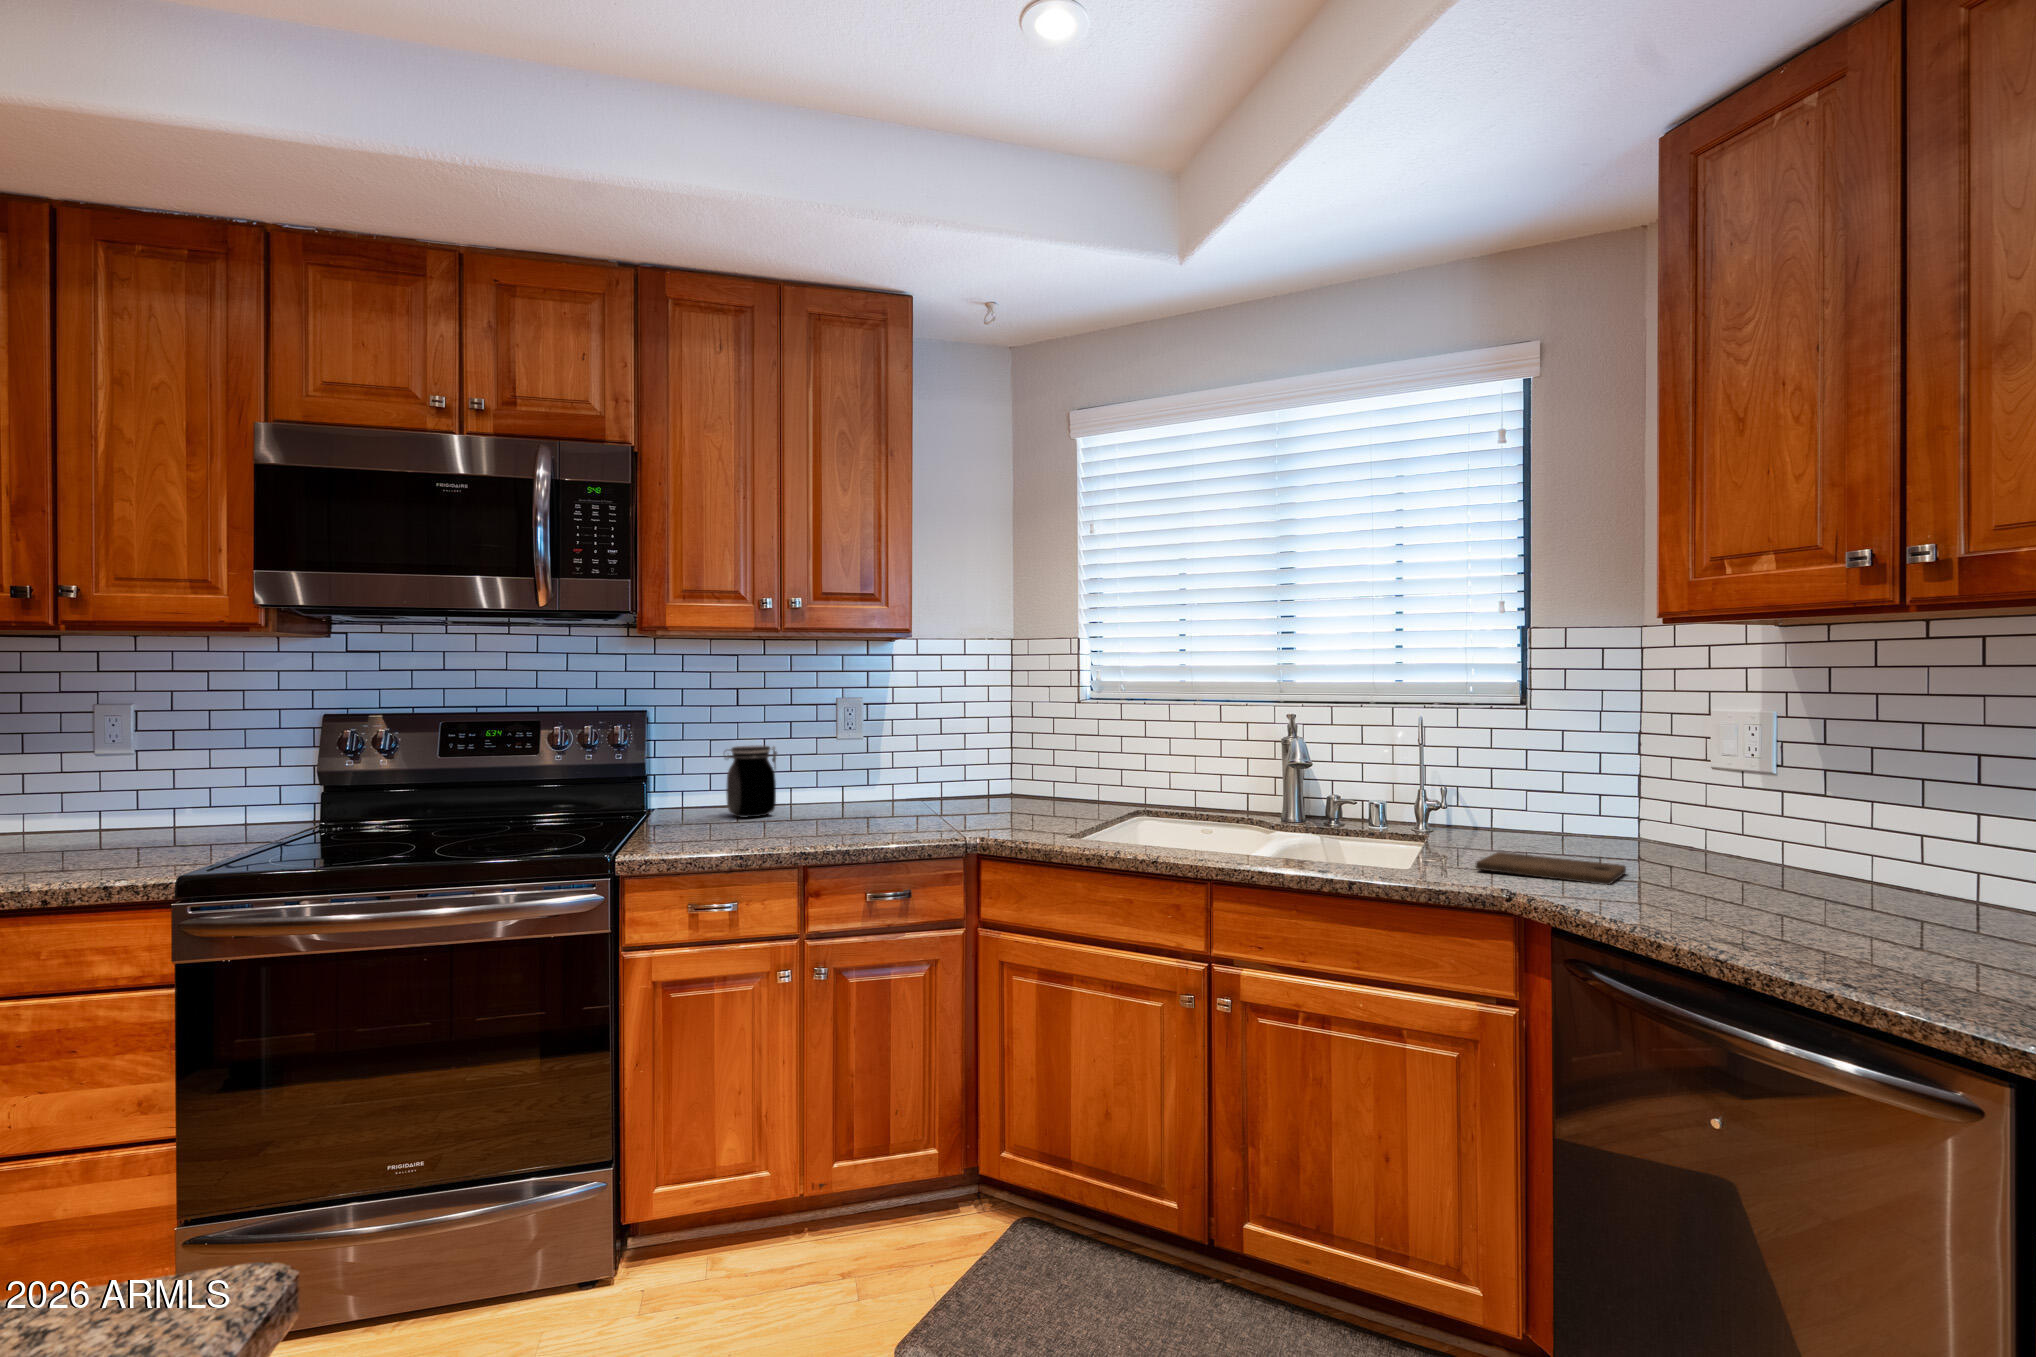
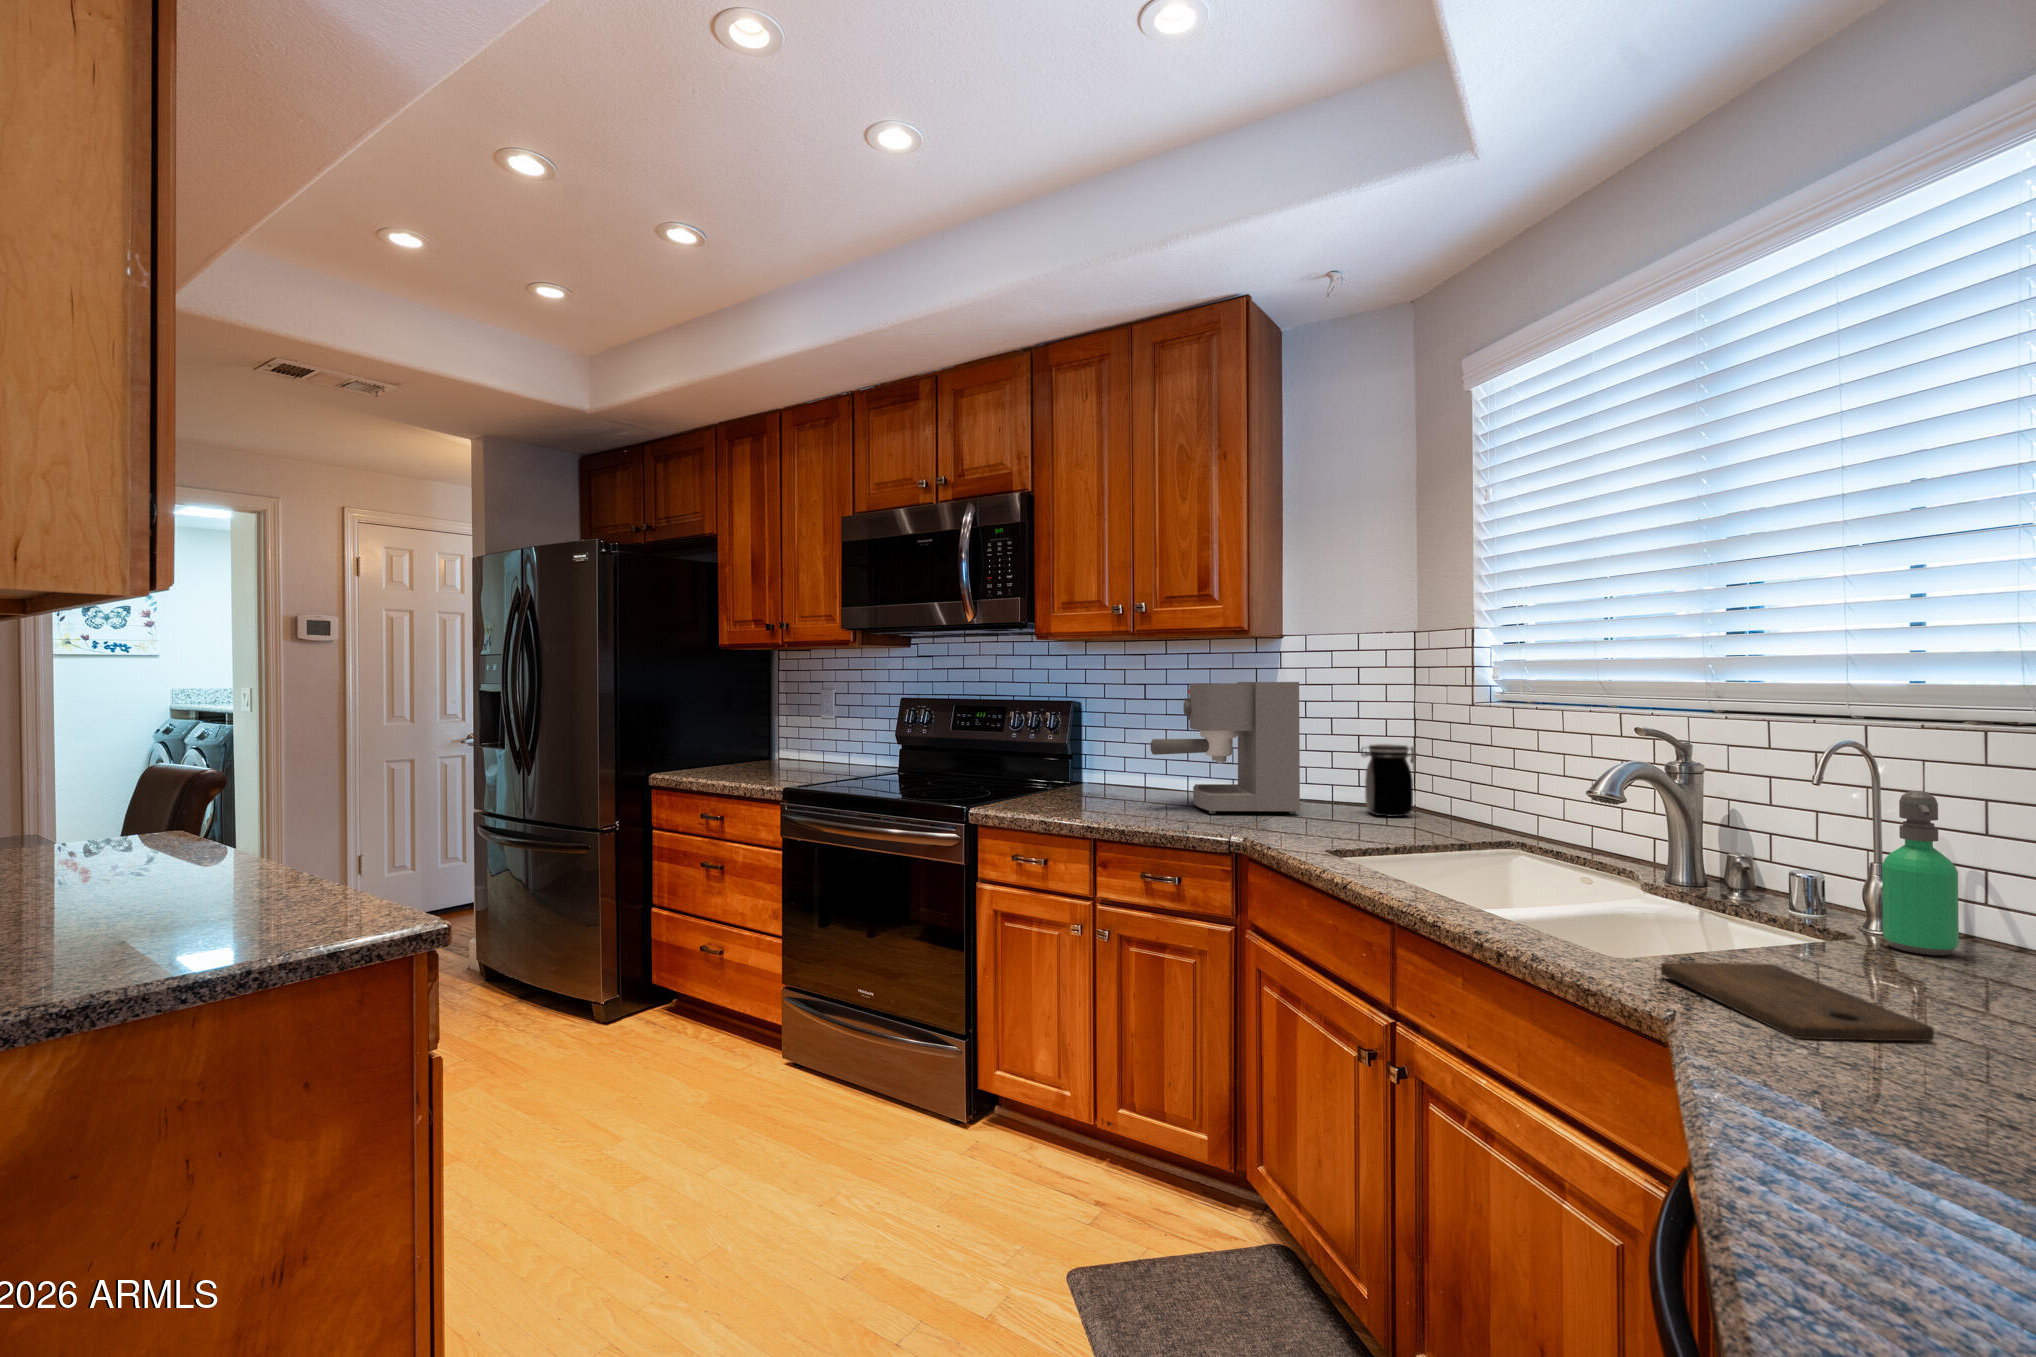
coffee maker: none [827,683,964,820] -> present [1151,682,1300,814]
soap dispenser: none [1442,742,1479,838] -> present [1882,791,1959,956]
jar: present [725,745,777,818] -> present [1361,744,1416,817]

